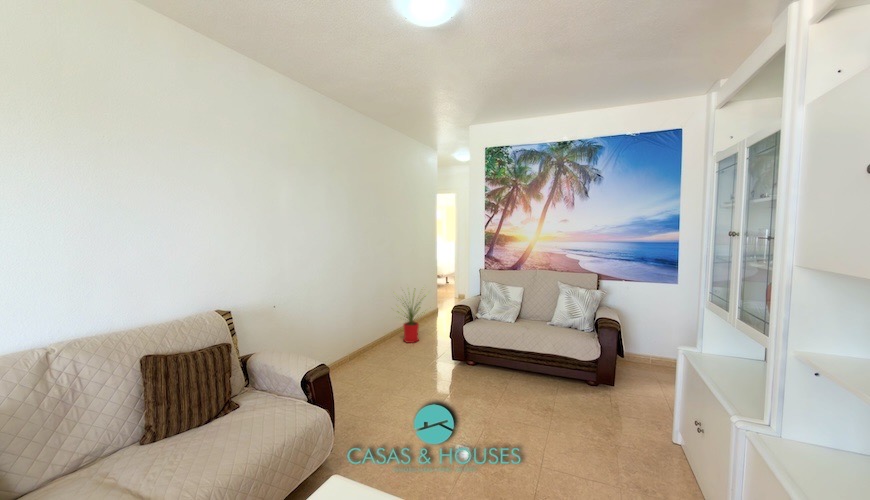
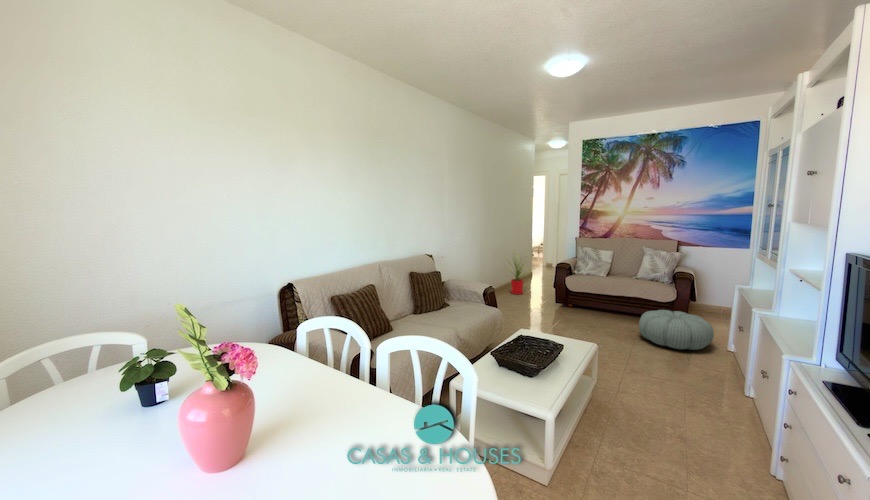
pouf: none [553,377,654,449] -> present [639,310,714,350]

